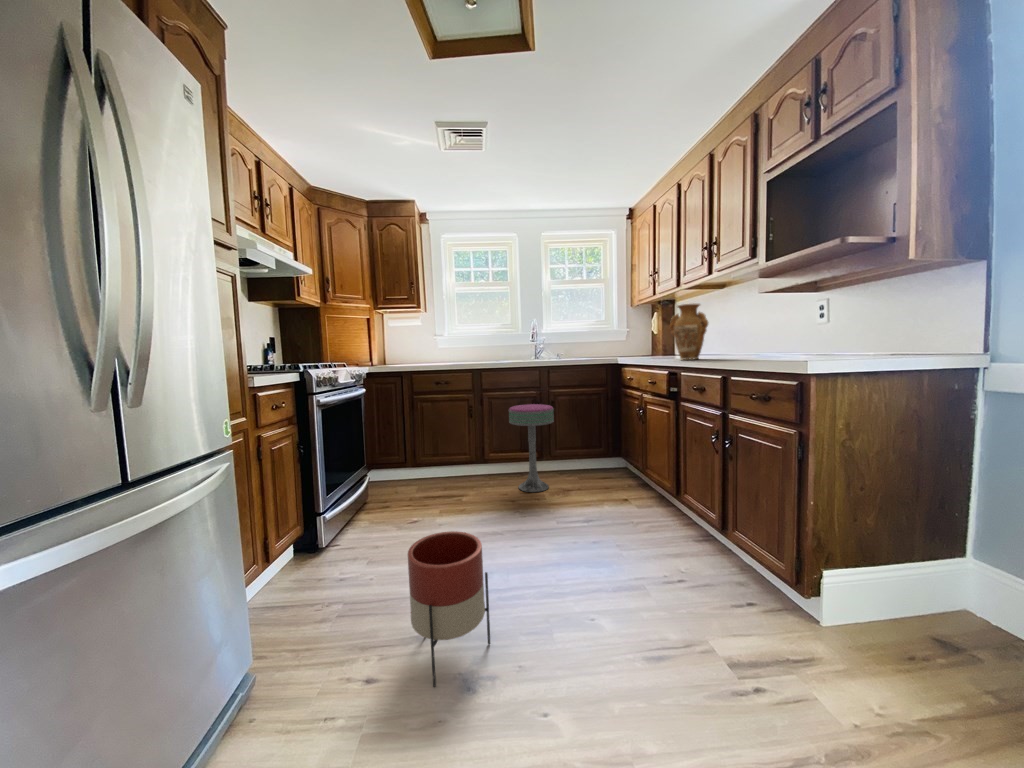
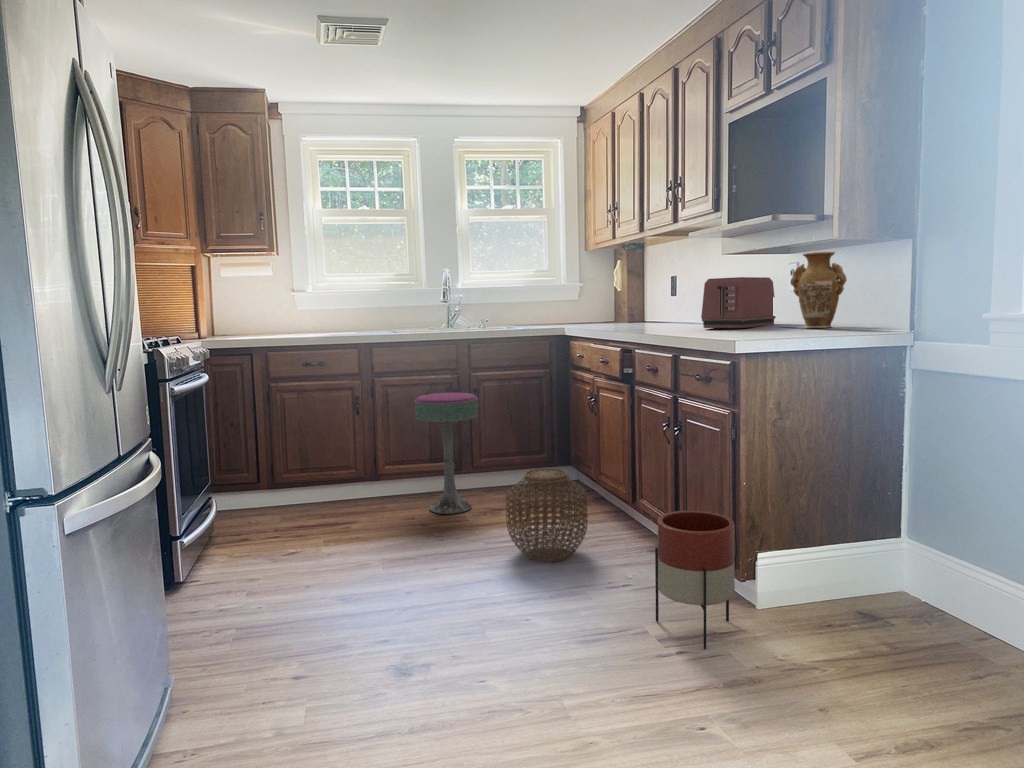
vase: present [670,304,708,360] -> present [791,252,847,328]
toaster: none [740,311,806,355] -> present [701,277,776,328]
woven basket: none [573,467,641,546] -> present [506,468,588,562]
planter: present [408,531,490,687] -> present [655,511,735,649]

